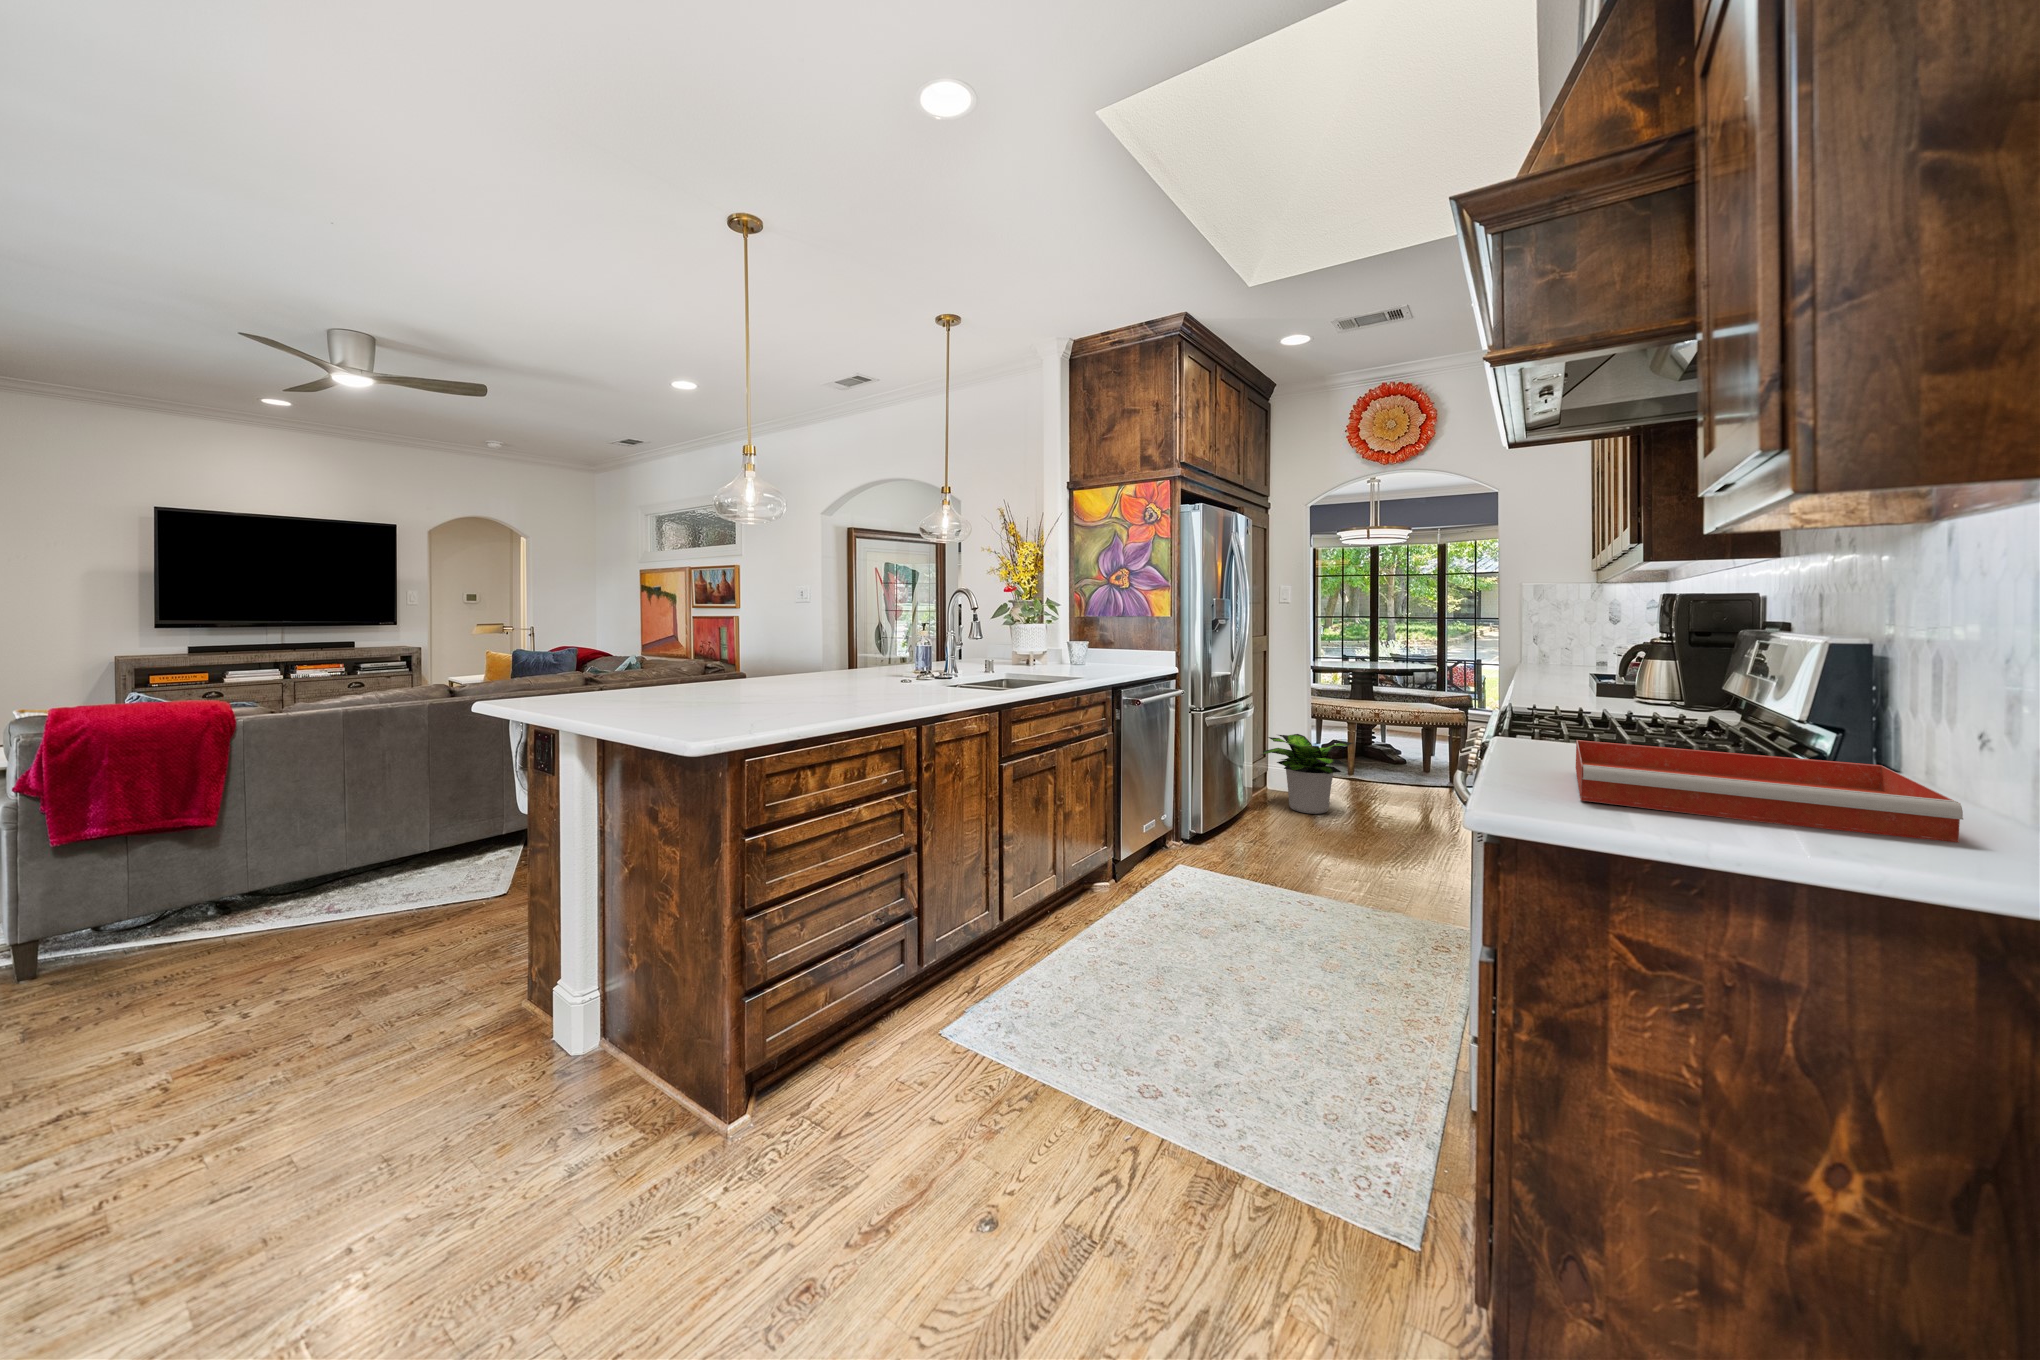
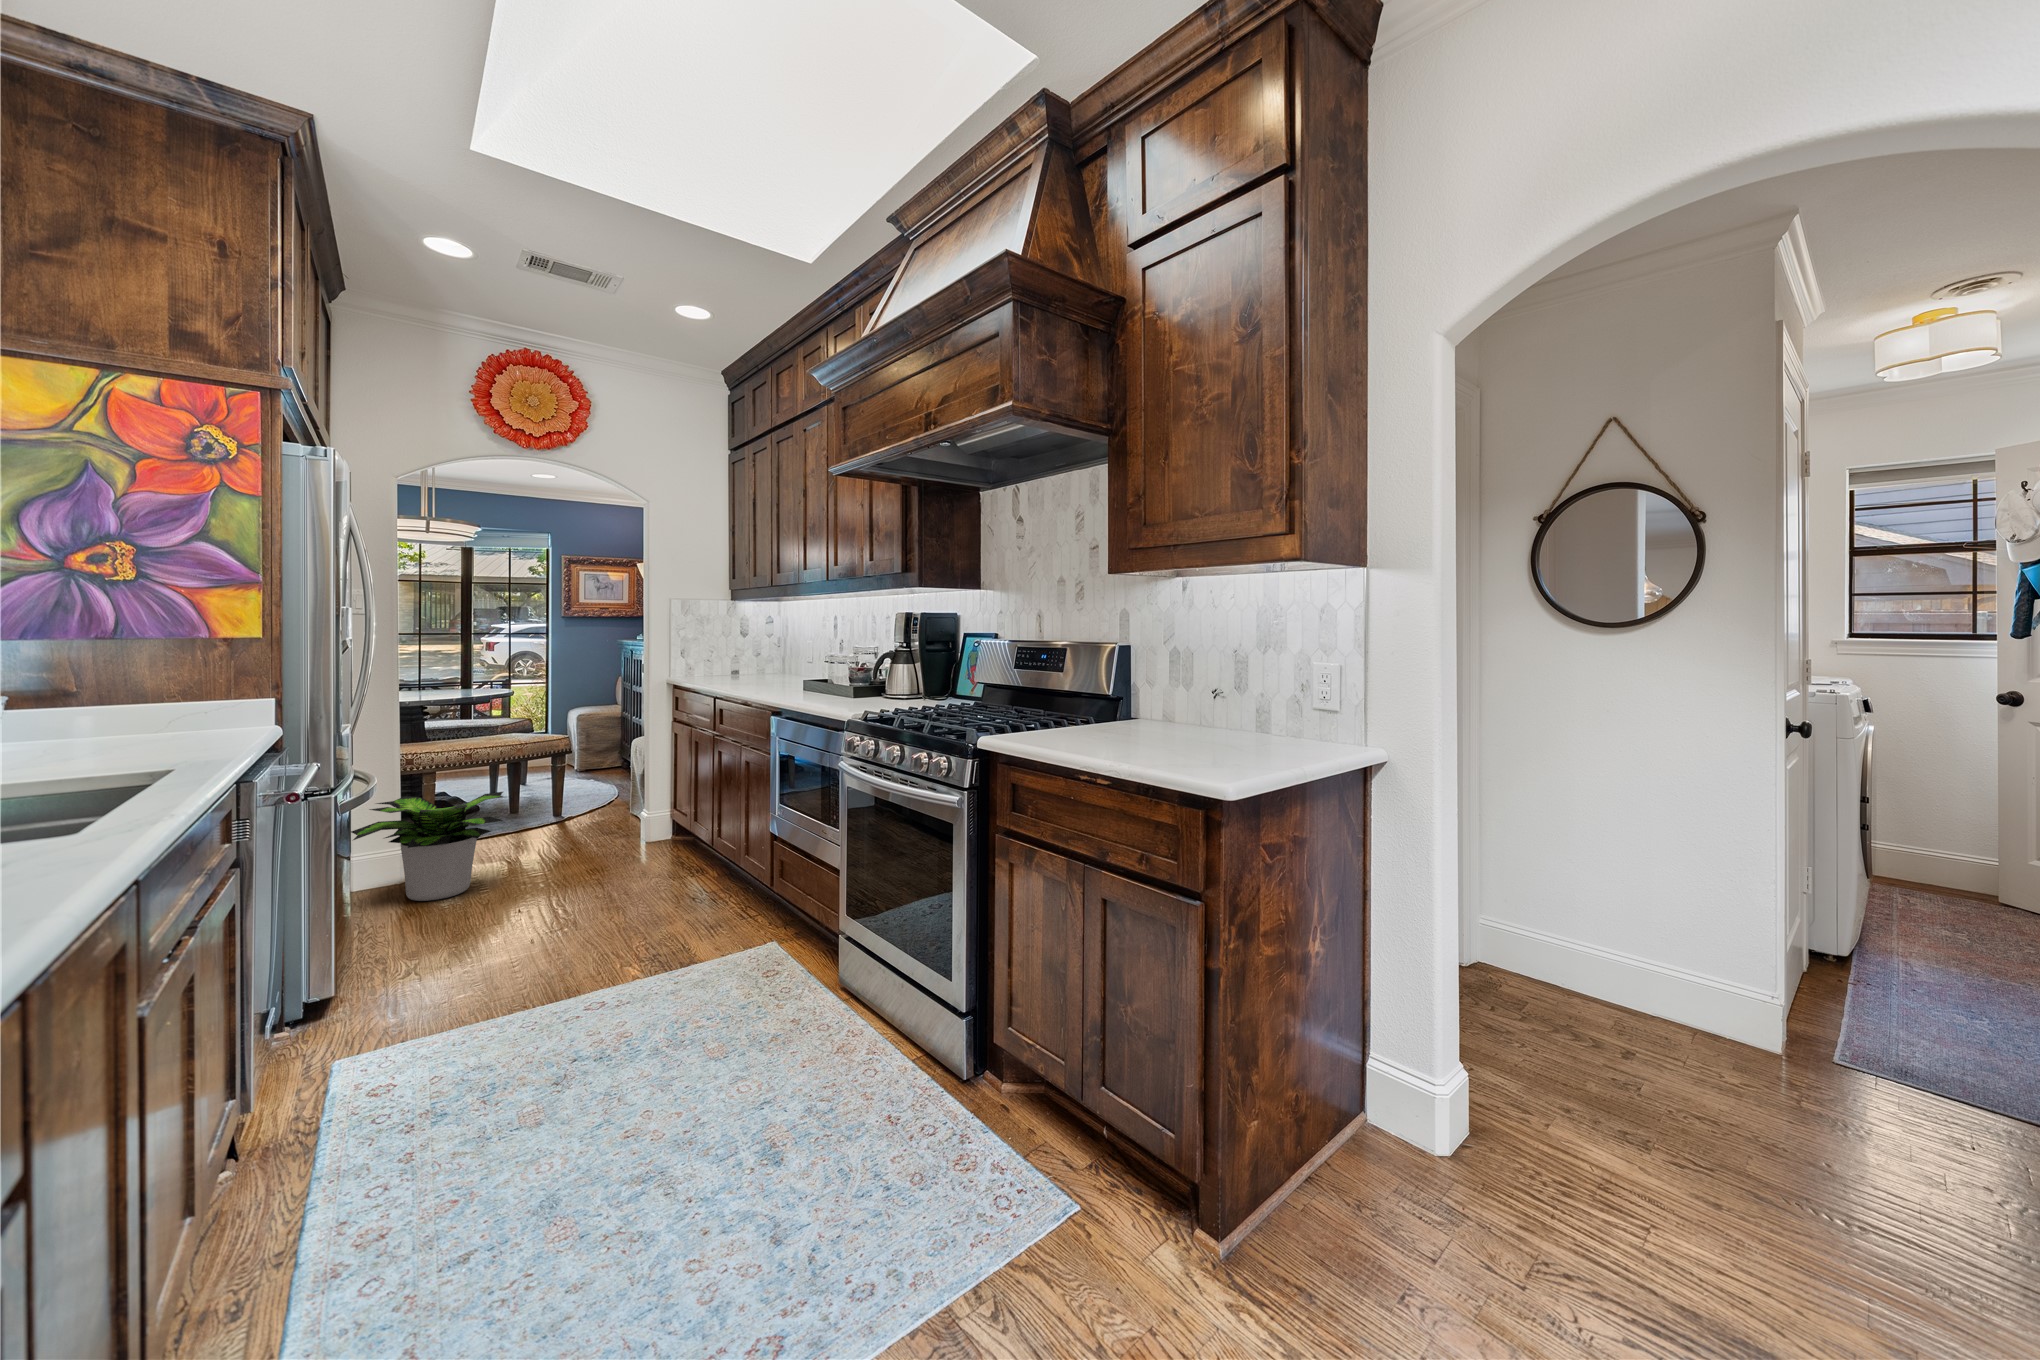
tray: present [1576,740,1963,842] -> none [1122,720,1311,767]

